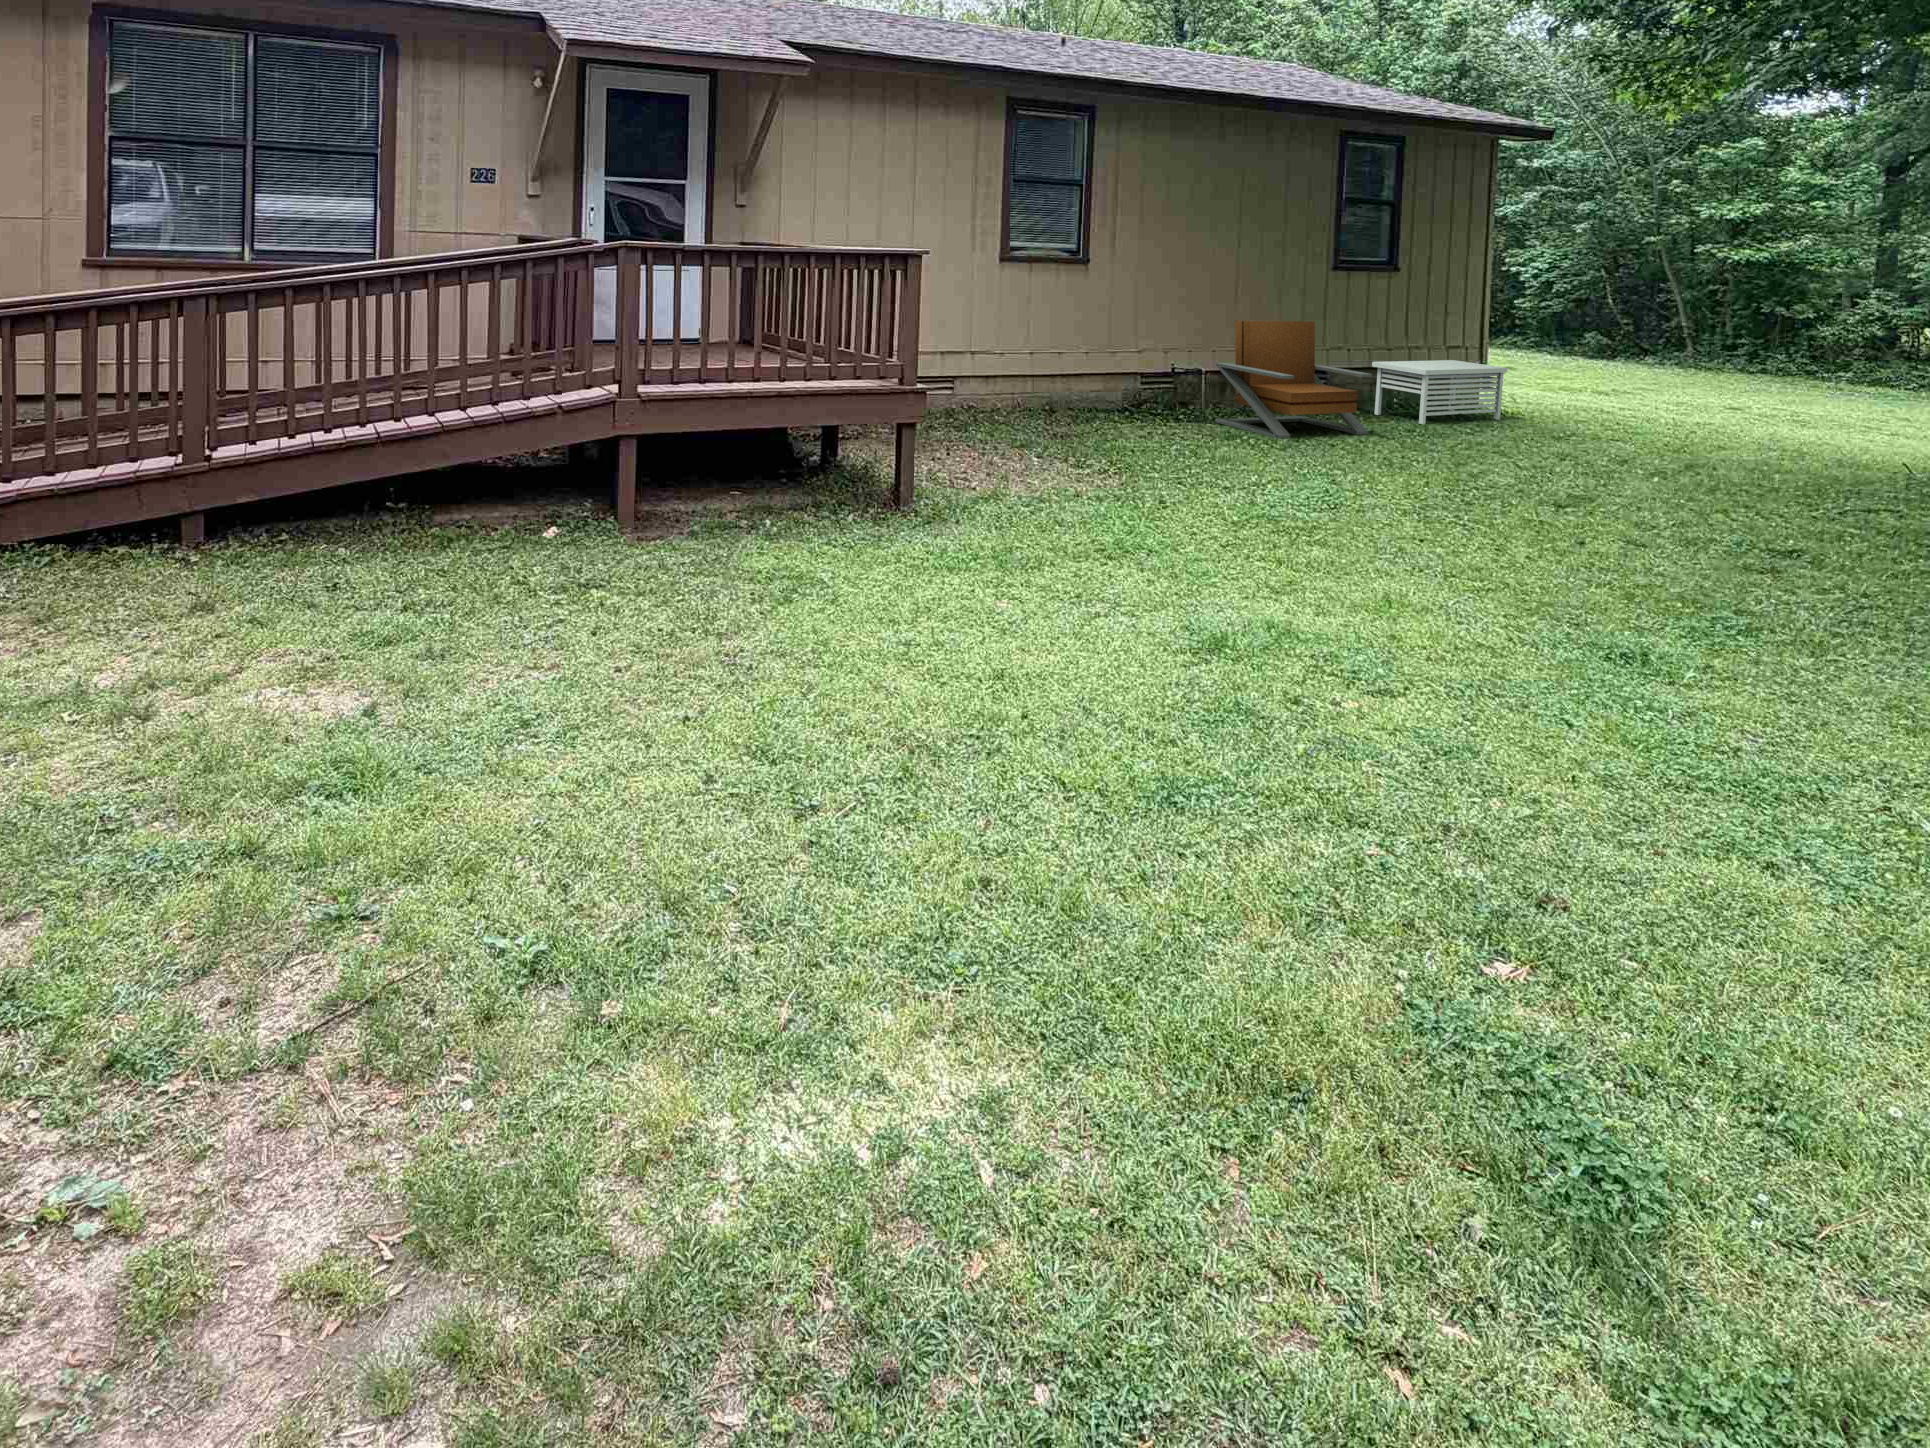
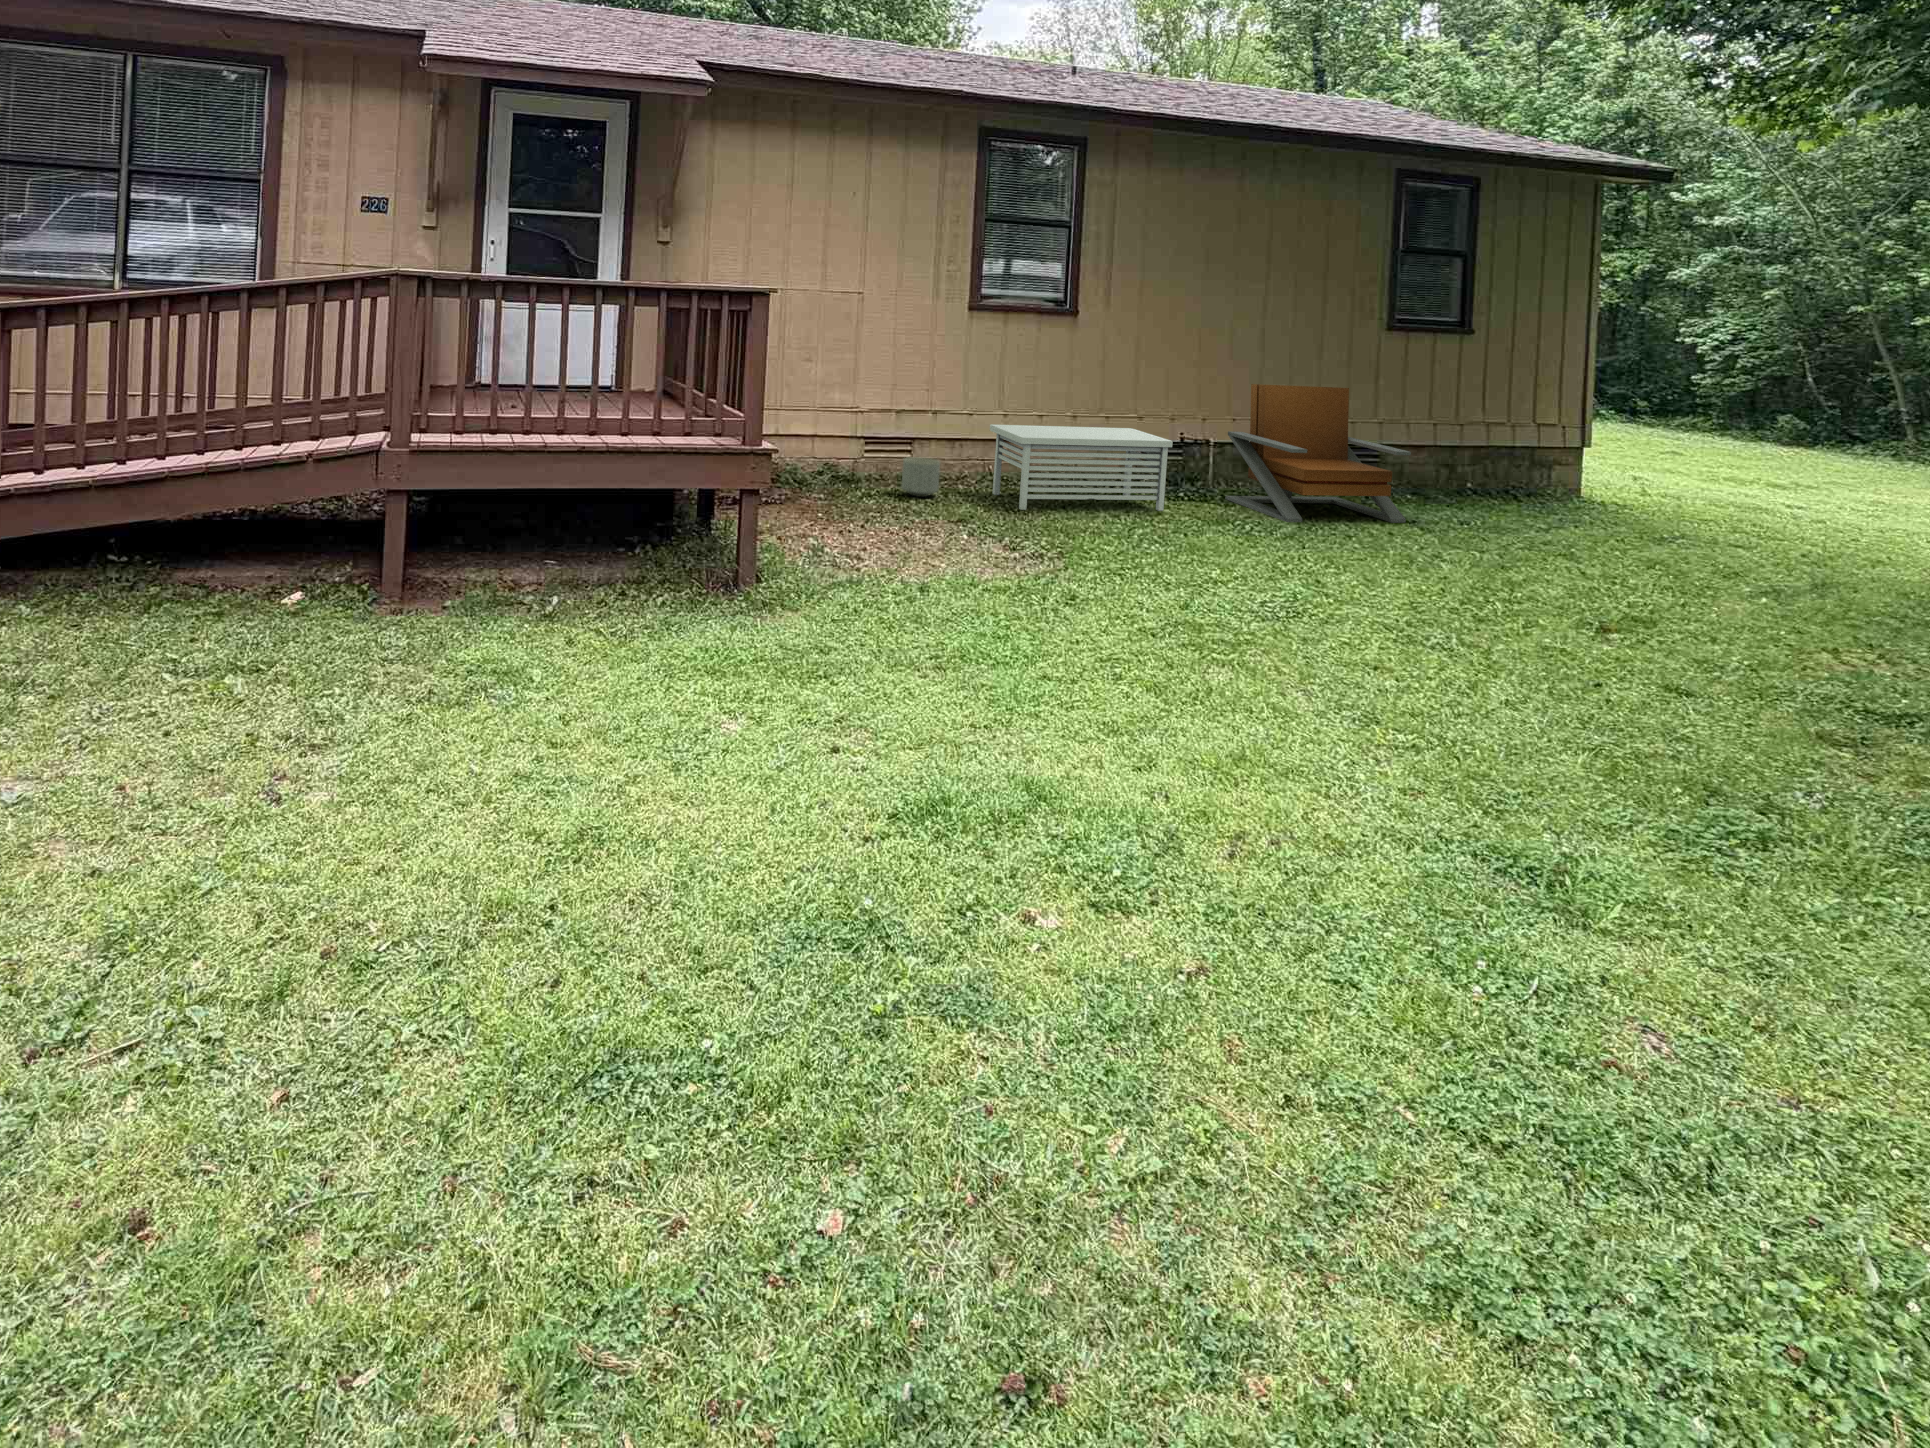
storage bench: present [1372,360,1508,424] -> present [990,424,1173,511]
planter: none [952,397,986,433] -> present [902,457,940,497]

